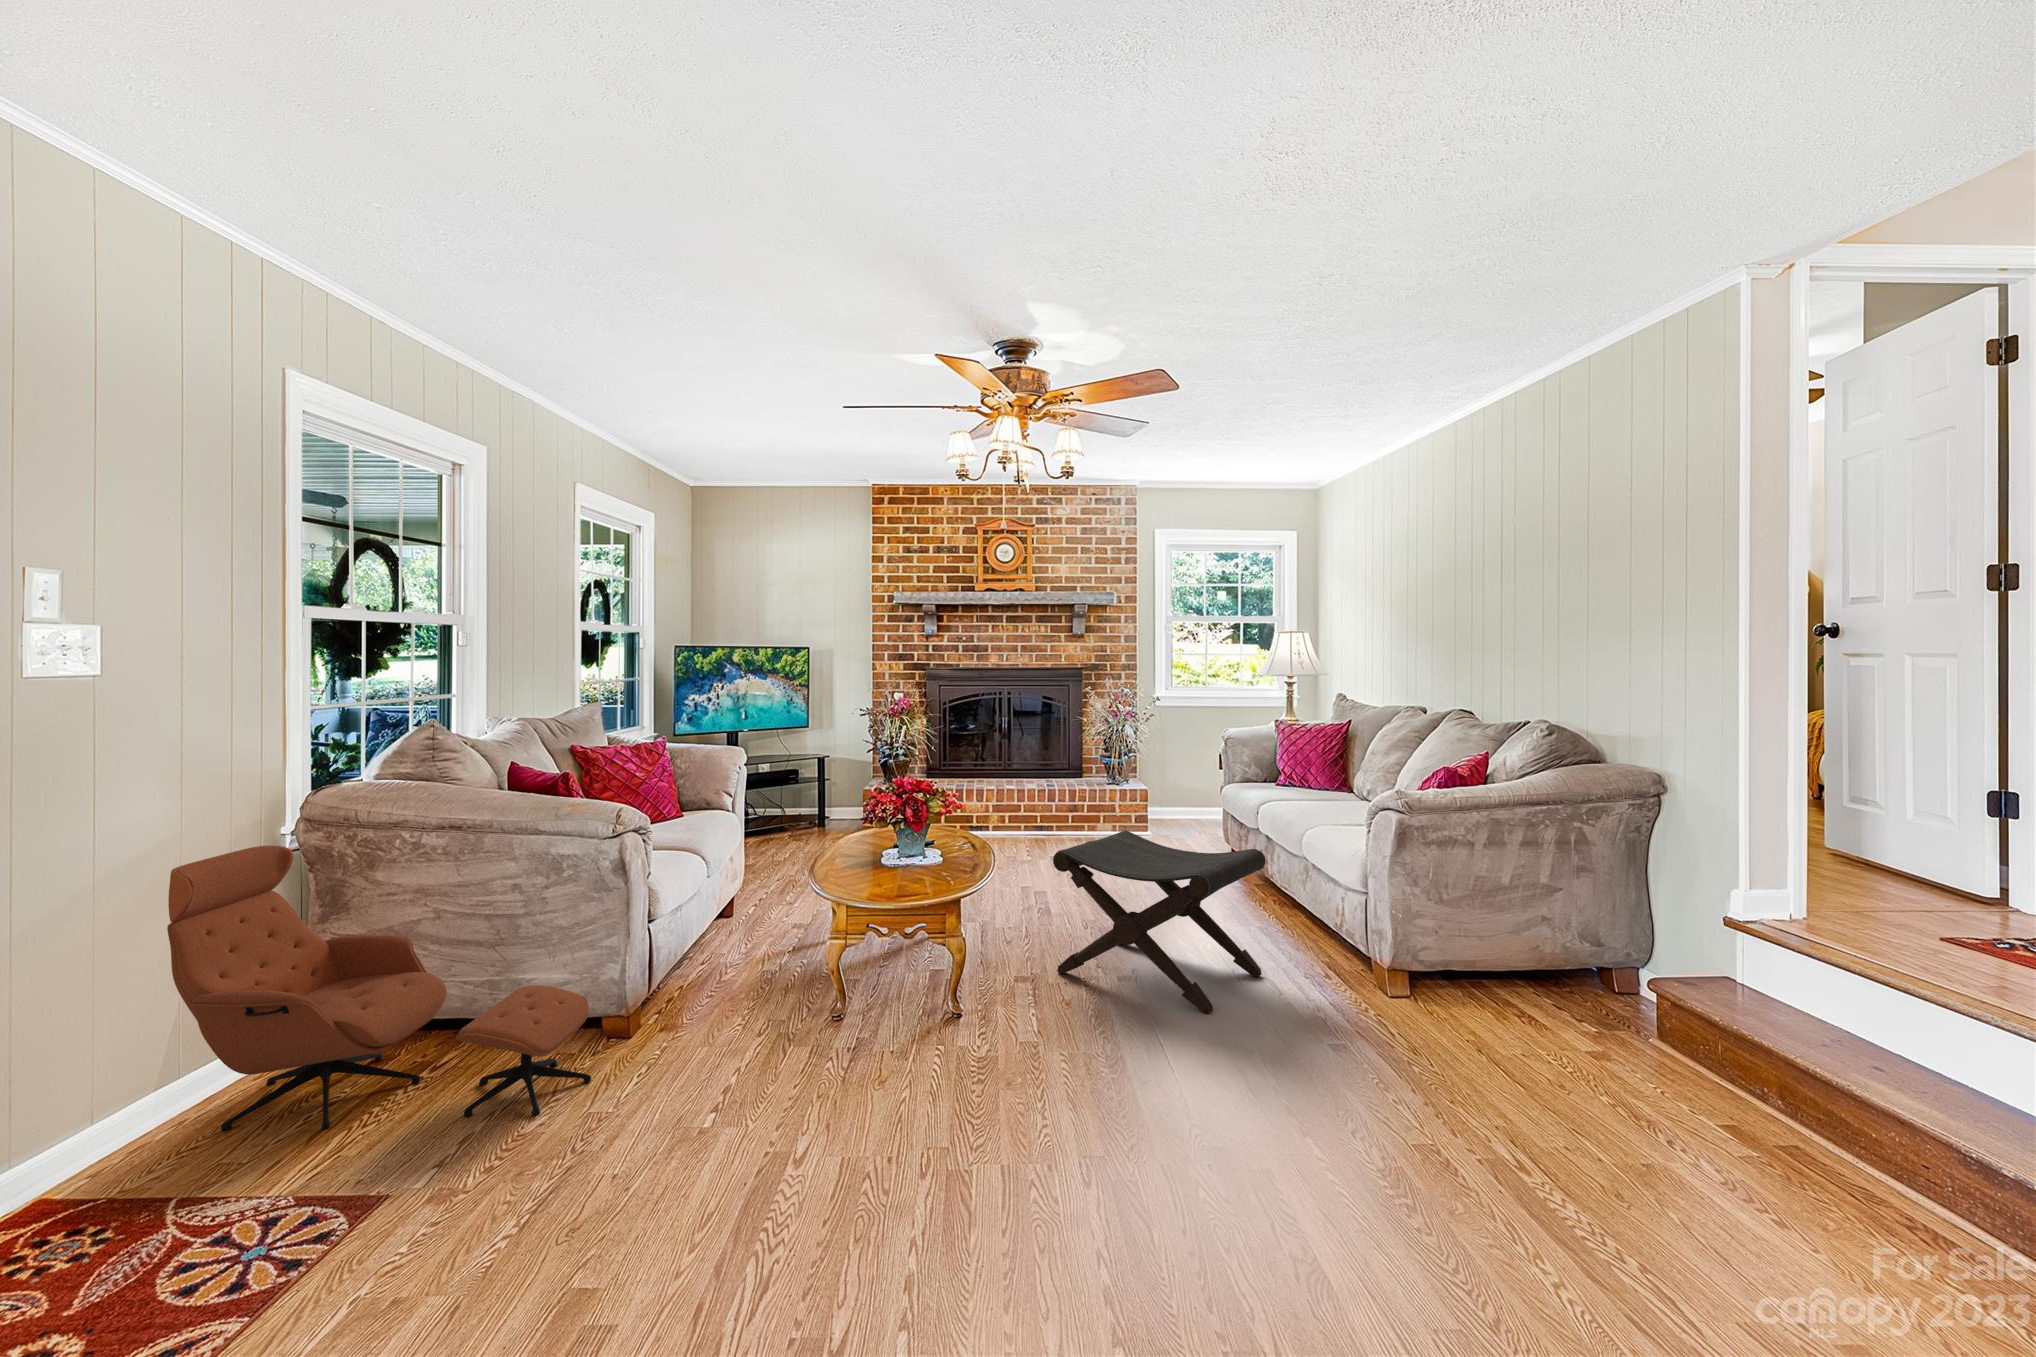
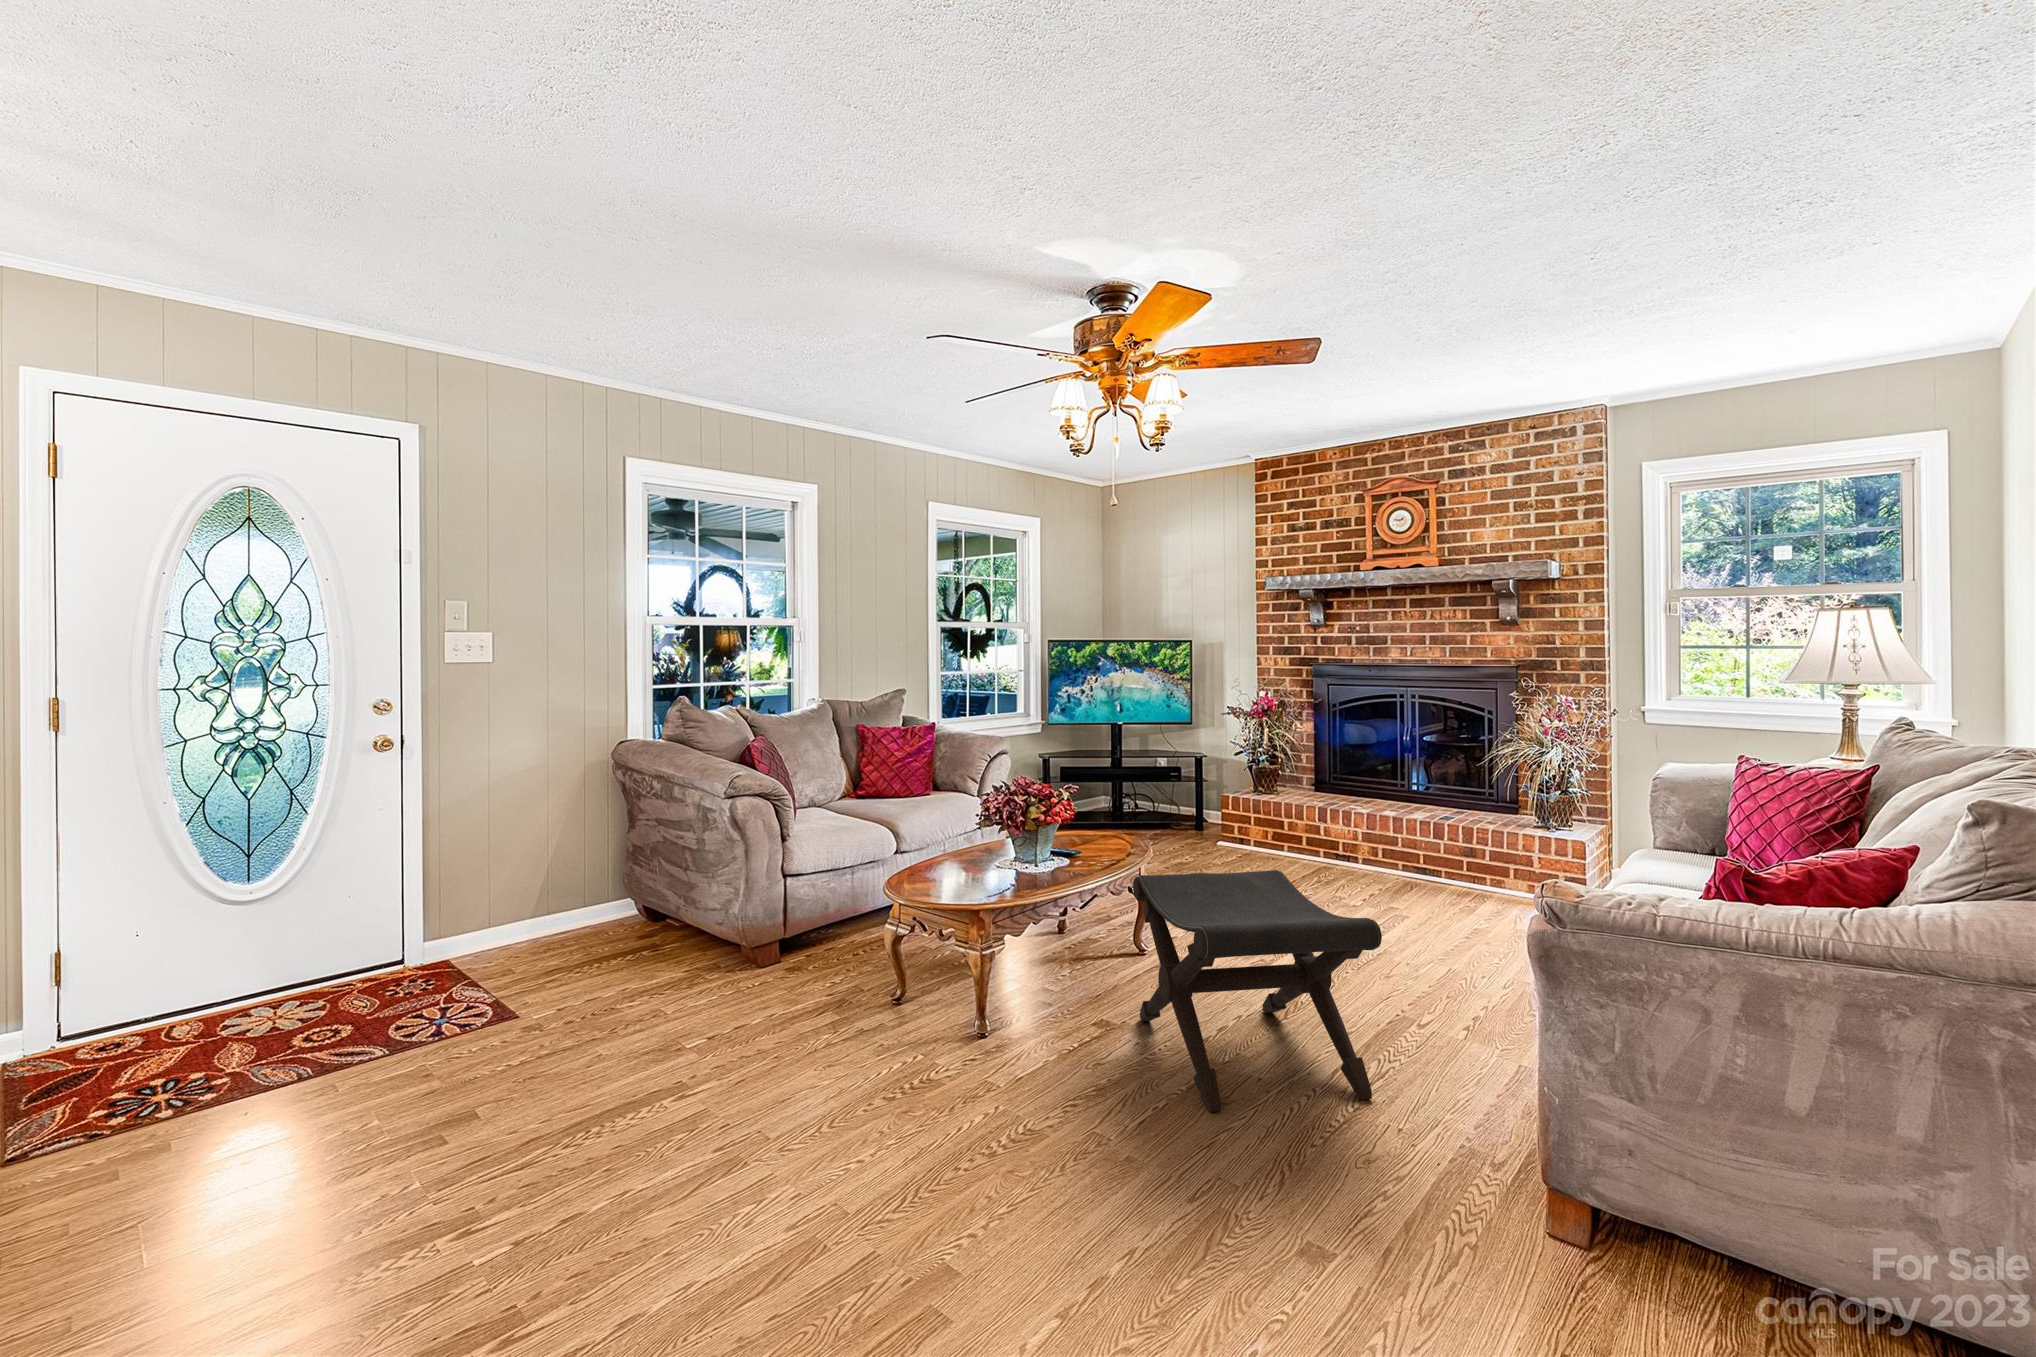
lounge chair: present [167,846,591,1131] -> none [509,775,708,995]

